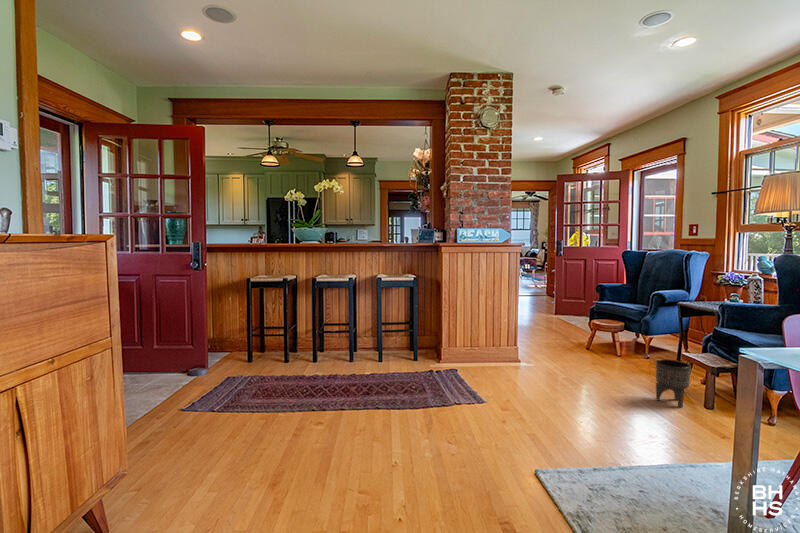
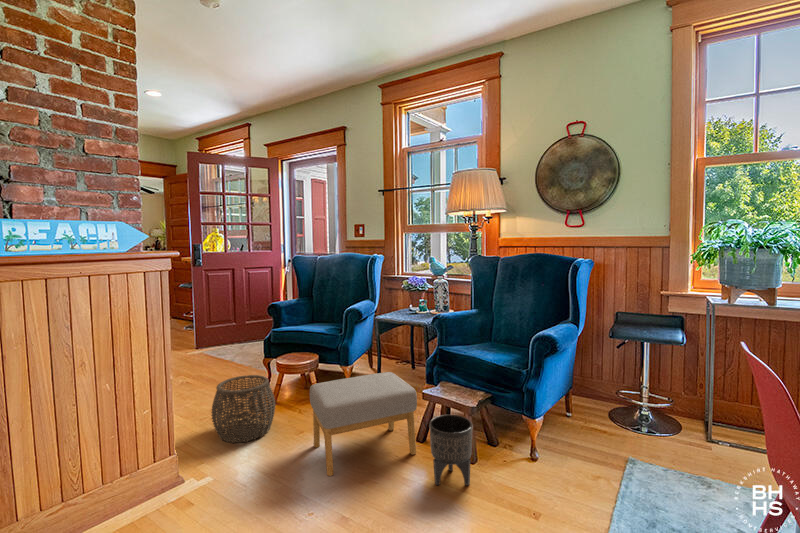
woven basket: none [539,319,577,355] -> present [211,375,275,443]
footstool: none [589,328,663,387] -> present [310,372,417,476]

